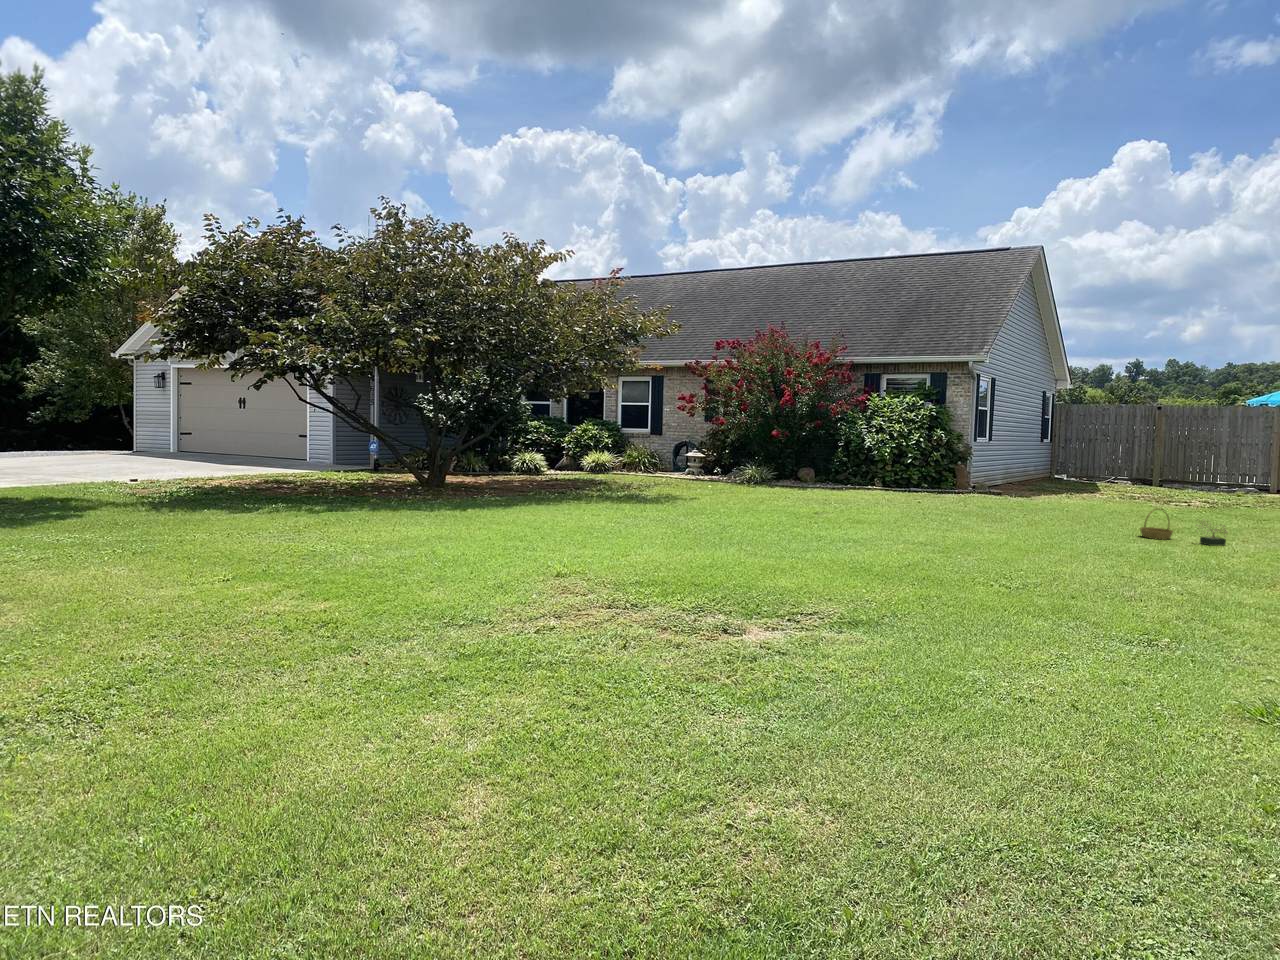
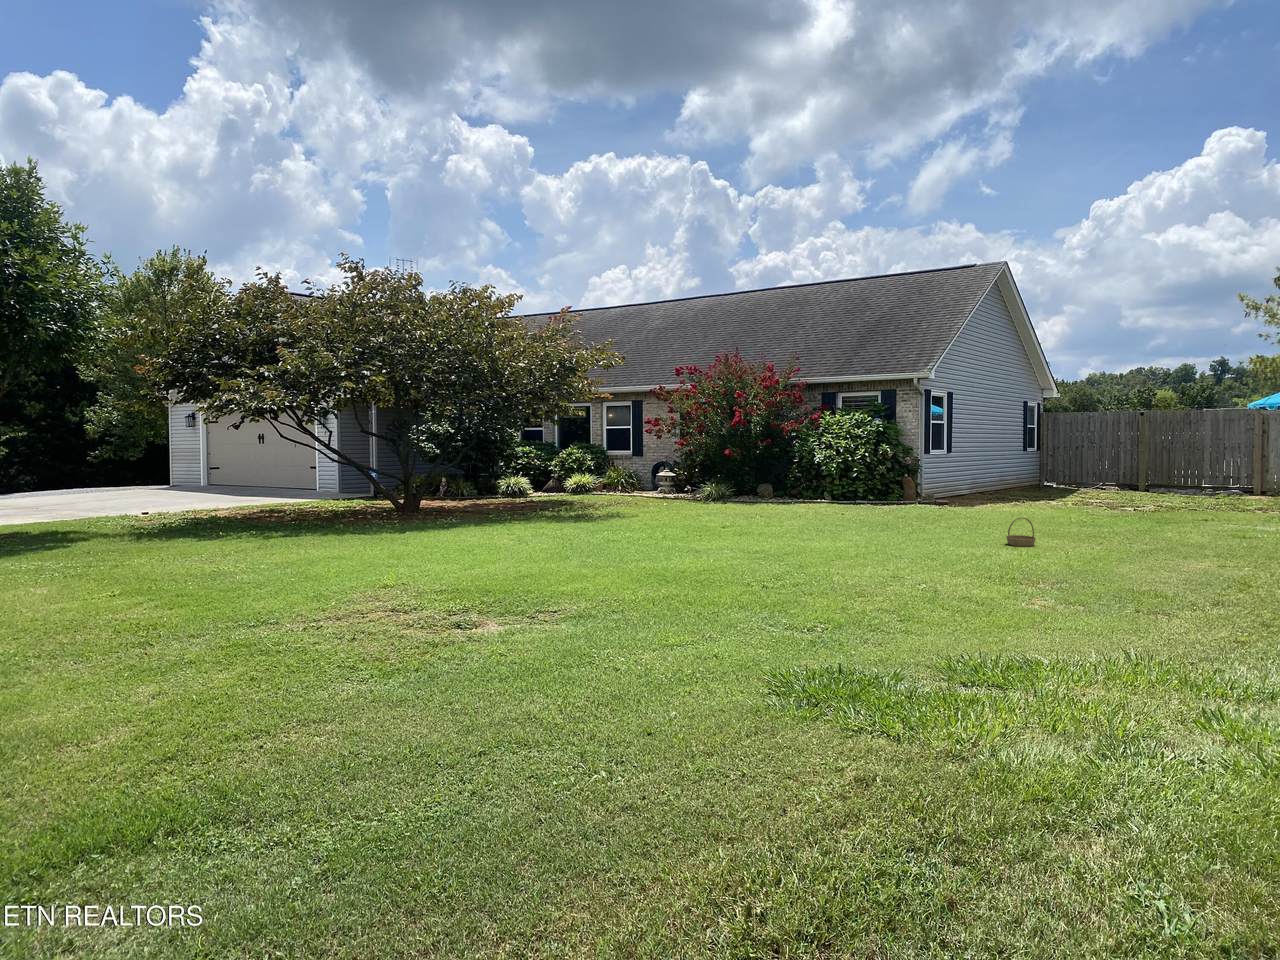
decorative plant: present [1196,519,1227,546] -> none [1050,526,1081,552]

